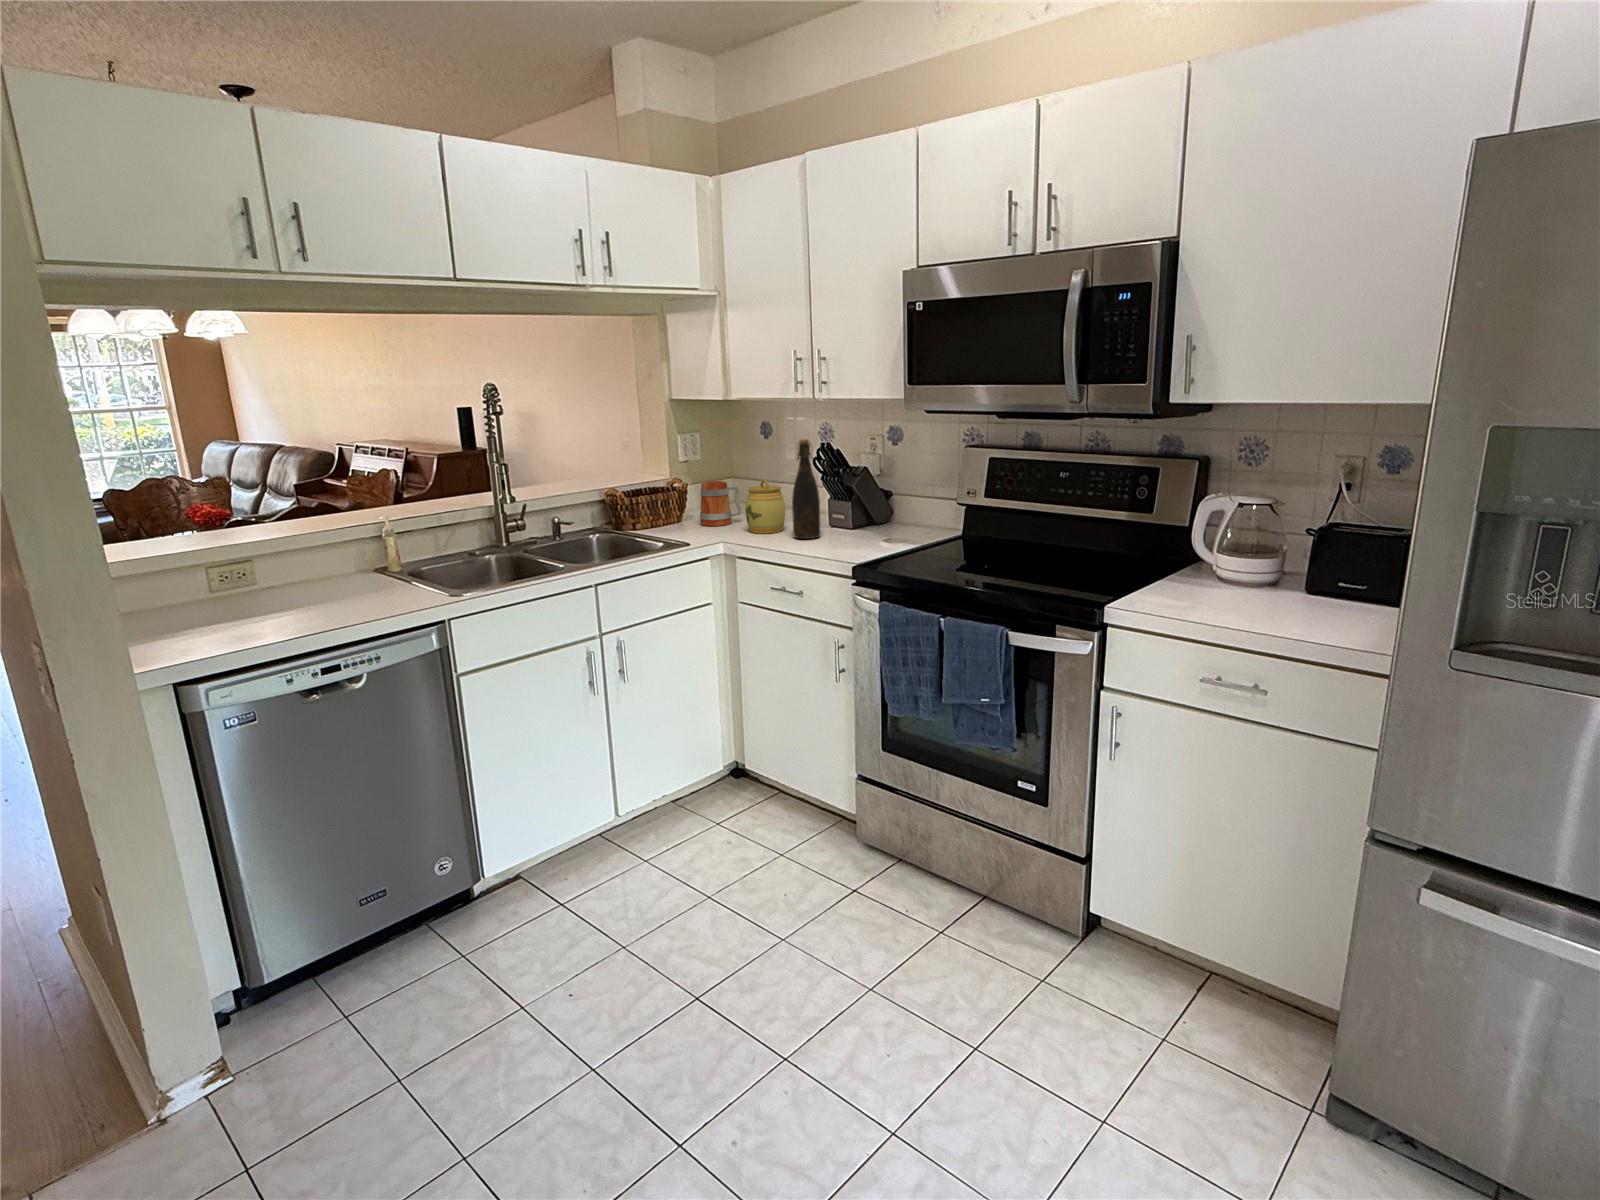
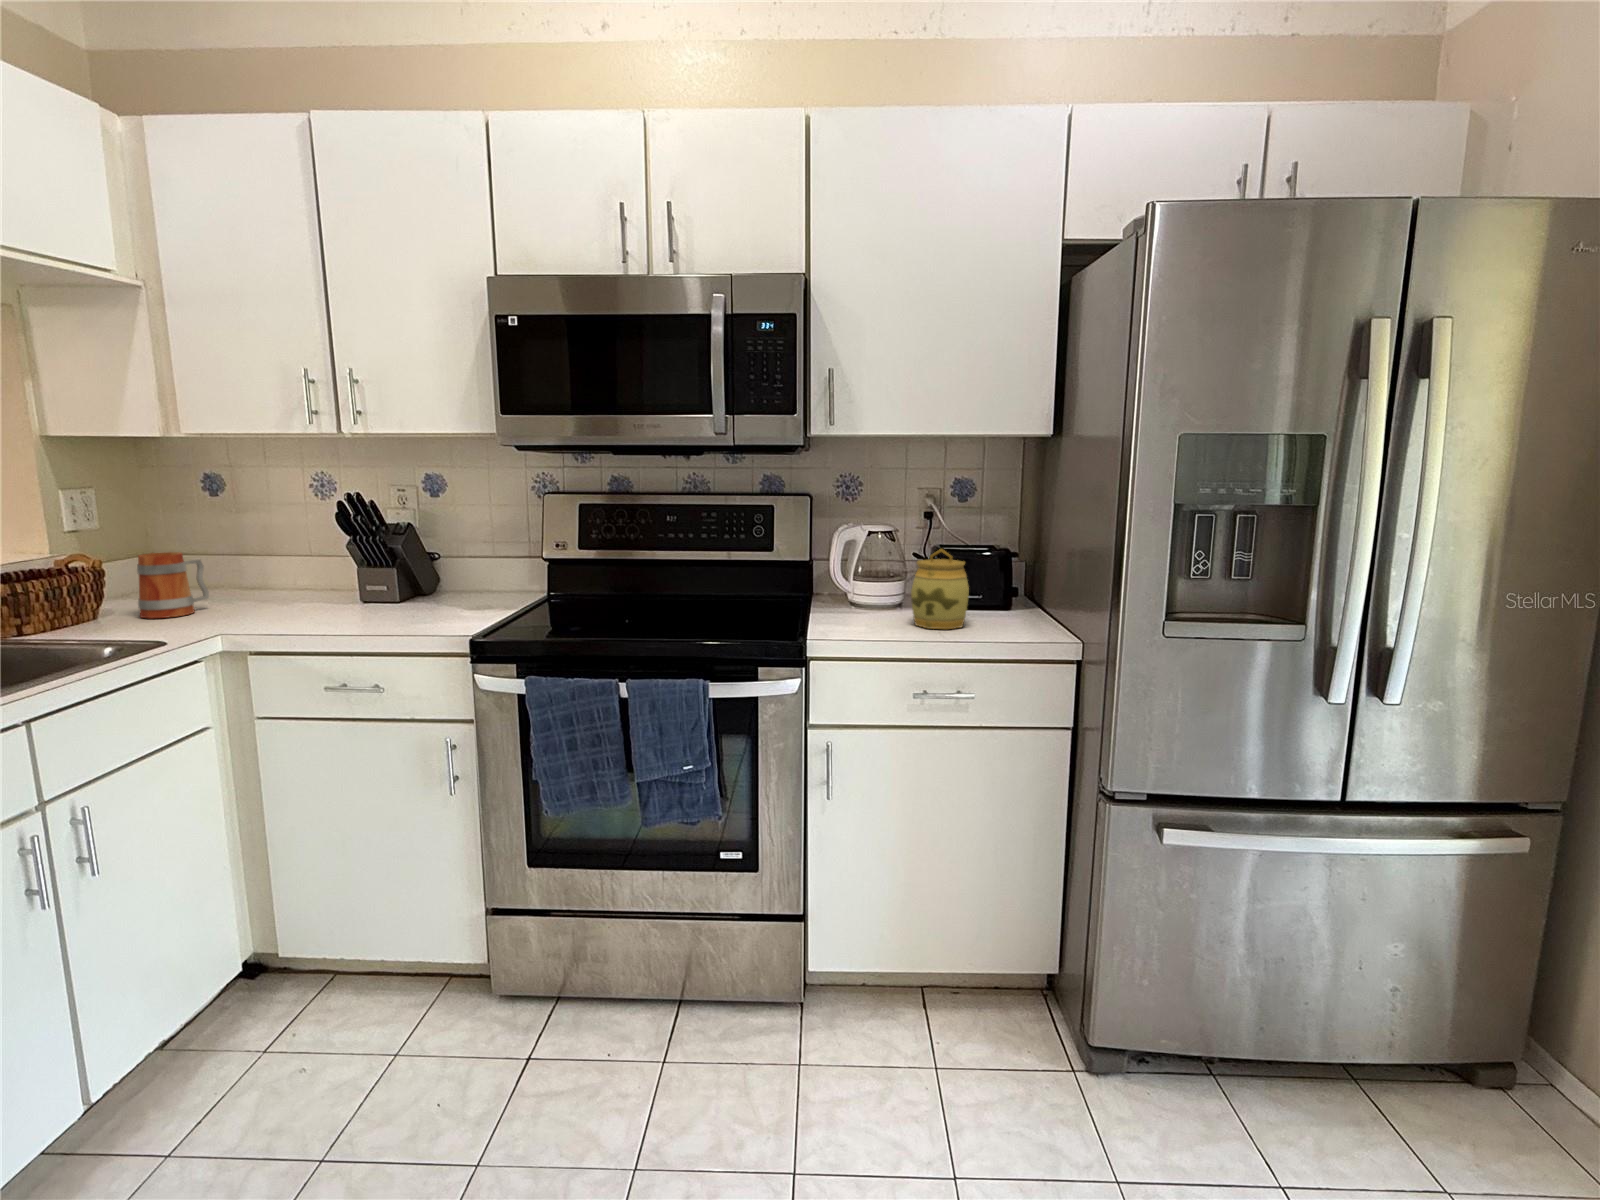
bottle: present [792,439,821,539] -> none [325,486,370,619]
jar: present [745,479,785,533] -> present [911,549,969,629]

